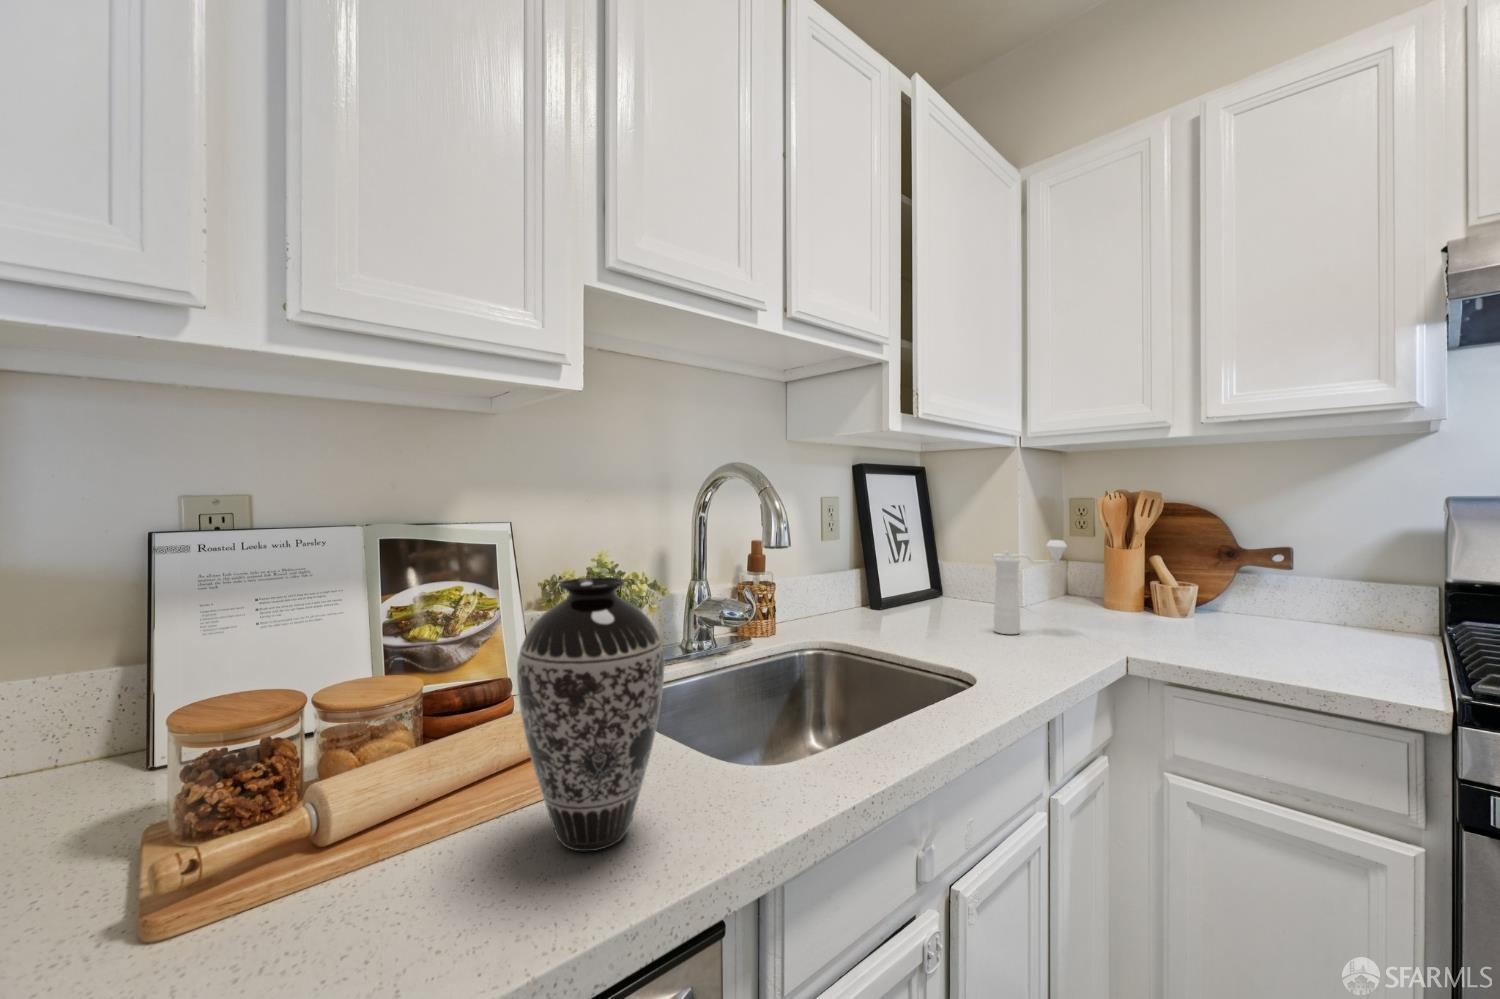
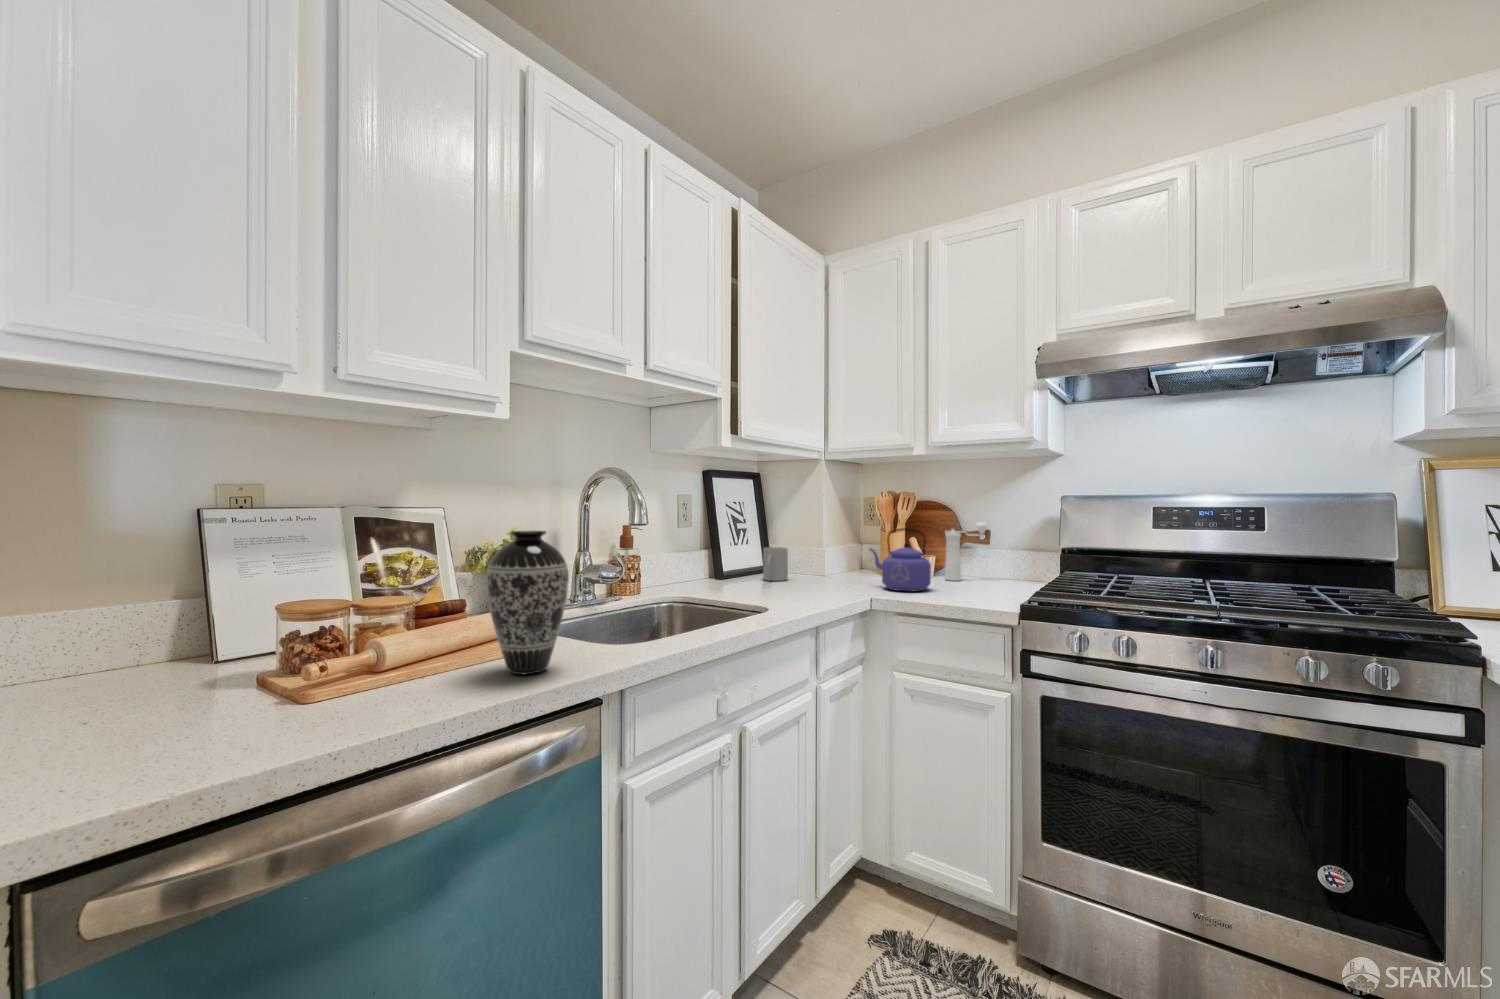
pepper mill: present [993,540,1067,634] -> present [945,522,988,581]
kettle: none [1103,547,1213,644] -> present [869,528,931,591]
mug: none [937,568,973,615] -> present [763,547,788,581]

